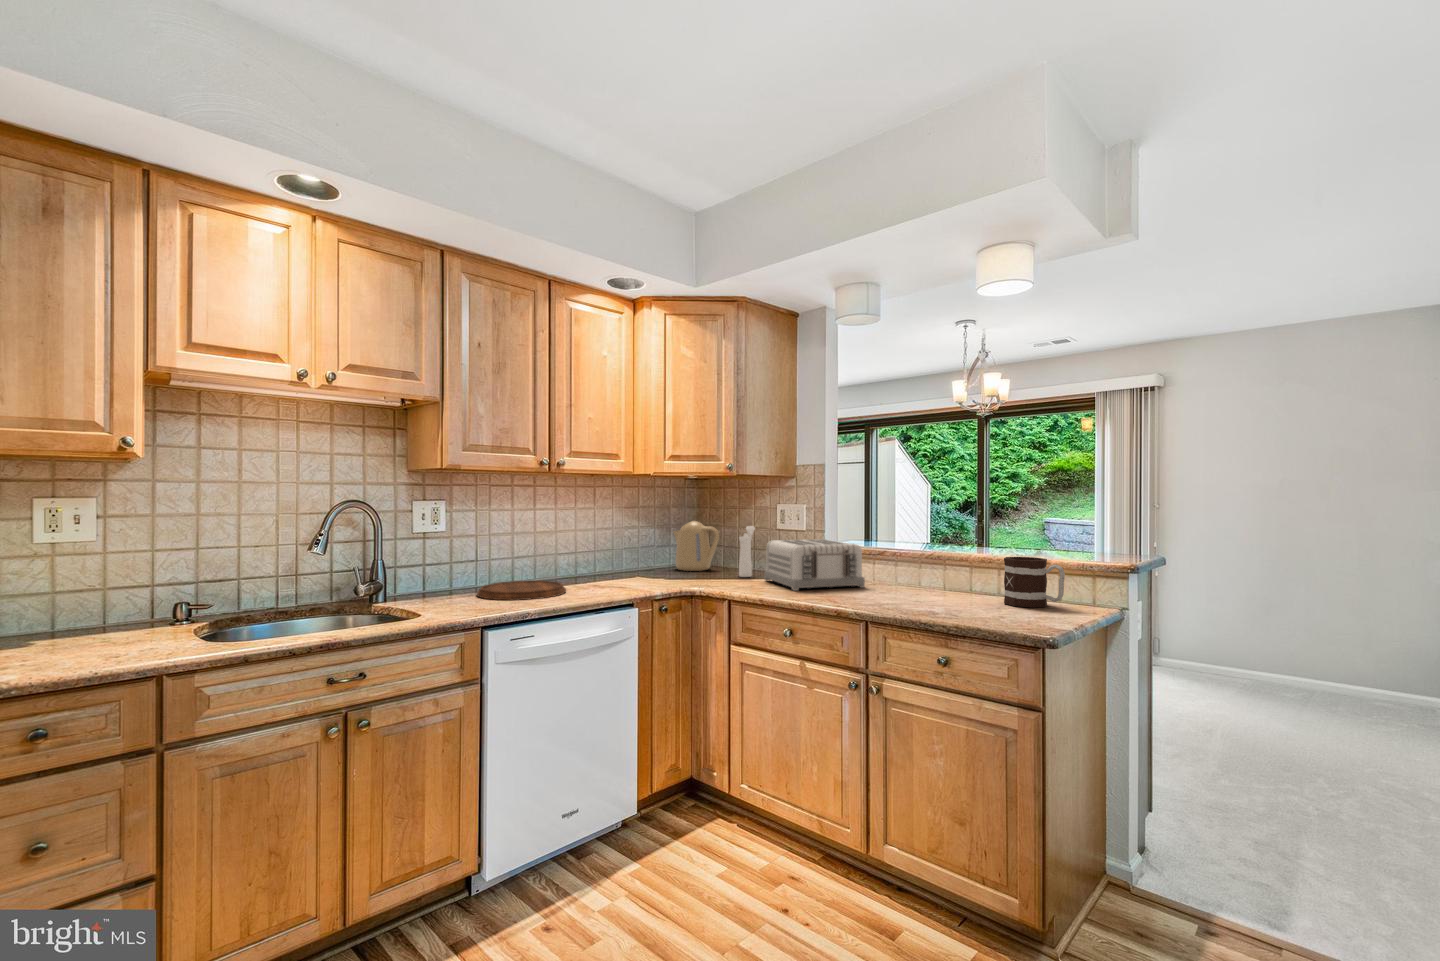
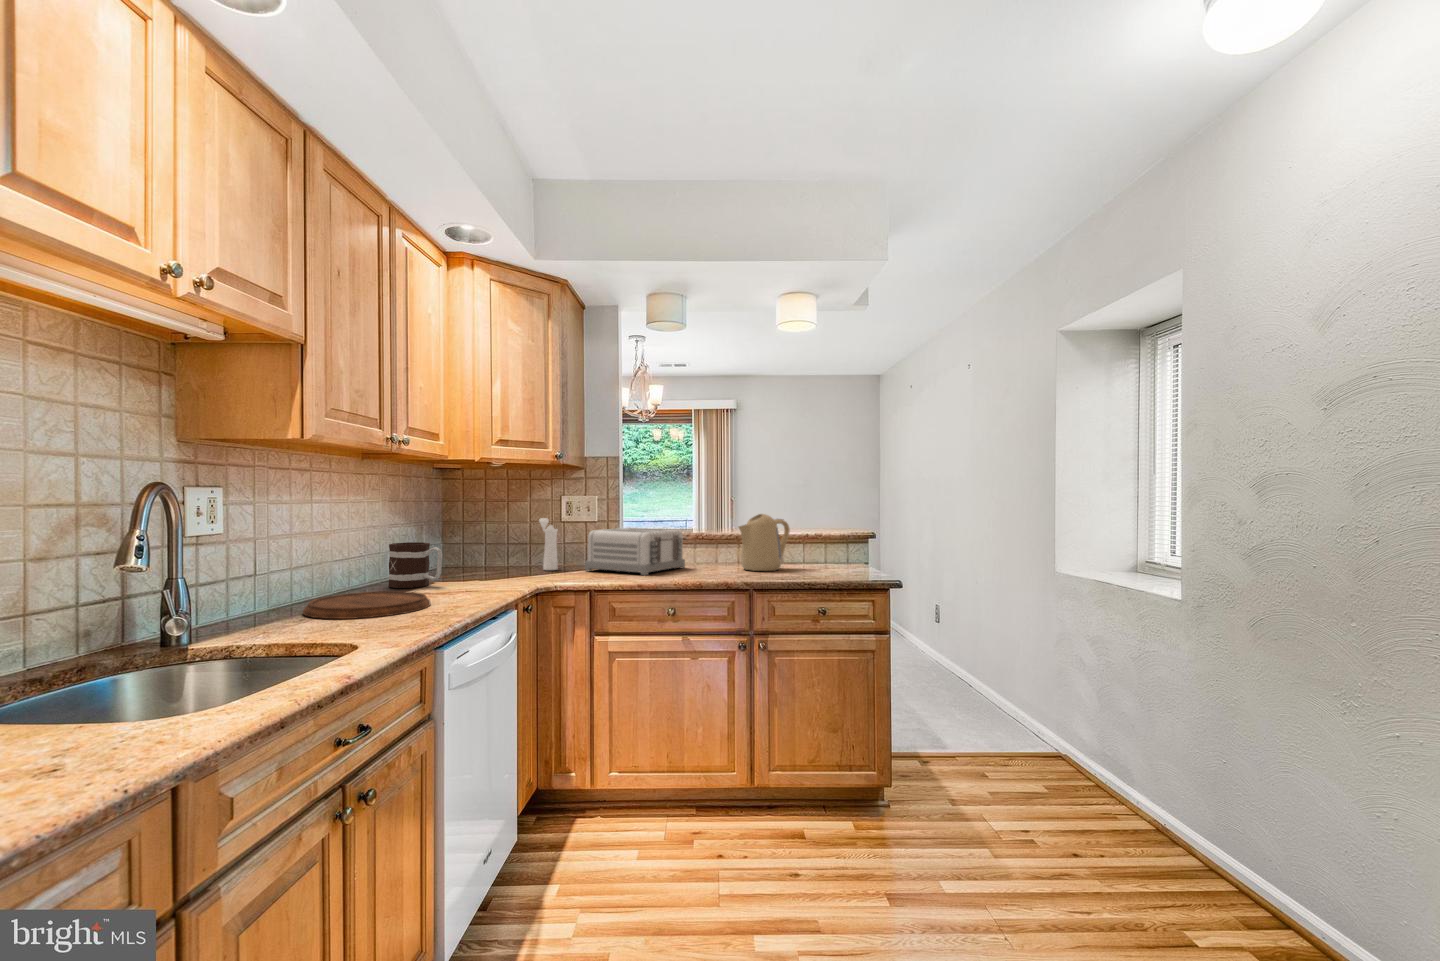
kettle: present [673,521,719,571] -> present [738,514,790,571]
mug: present [1004,557,1065,608] -> present [388,542,442,588]

